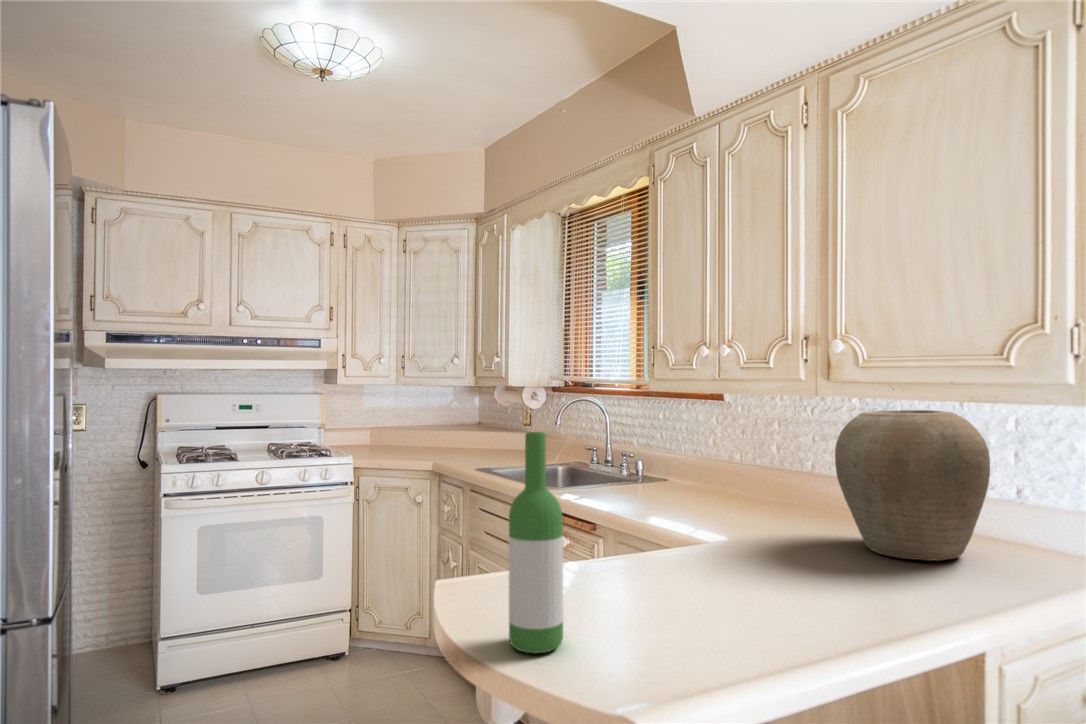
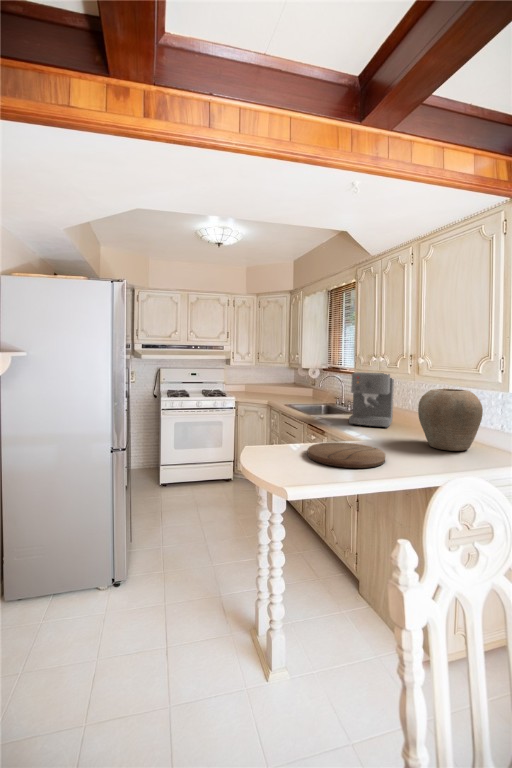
coffee maker: none [648,384,742,511] -> present [349,372,394,428]
wine bottle: present [509,432,563,653] -> none [271,395,289,465]
cutting board: none [600,559,818,642] -> present [308,442,385,468]

